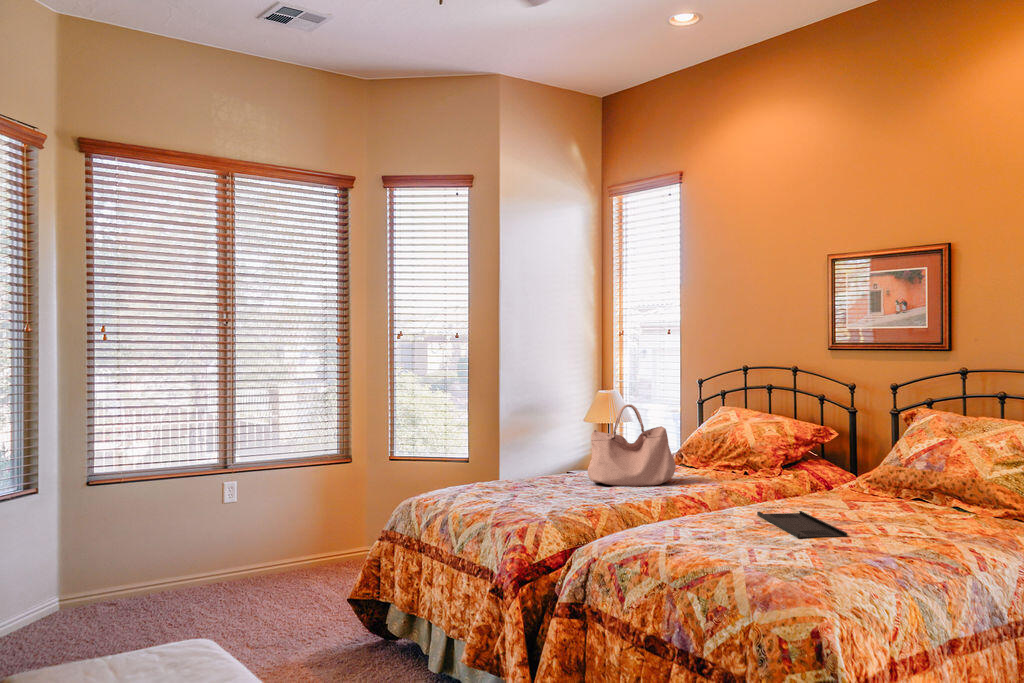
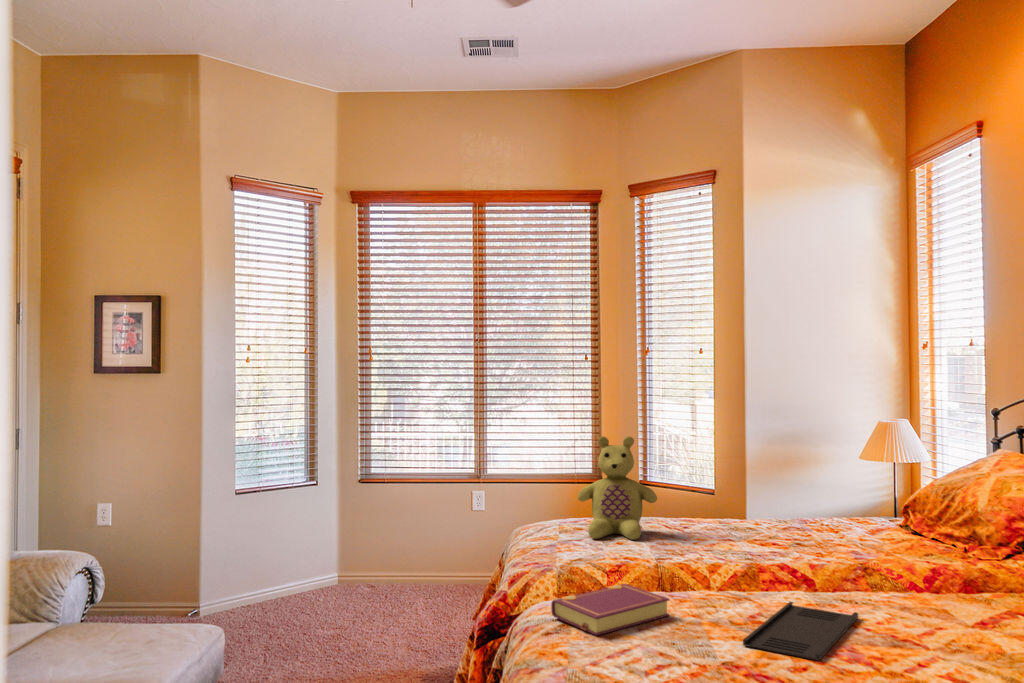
handbag: present [588,404,676,486] -> none [714,439,821,548]
stuffed bear: none [486,407,555,497] -> present [578,436,657,540]
book: none [659,516,717,550] -> present [551,584,670,635]

